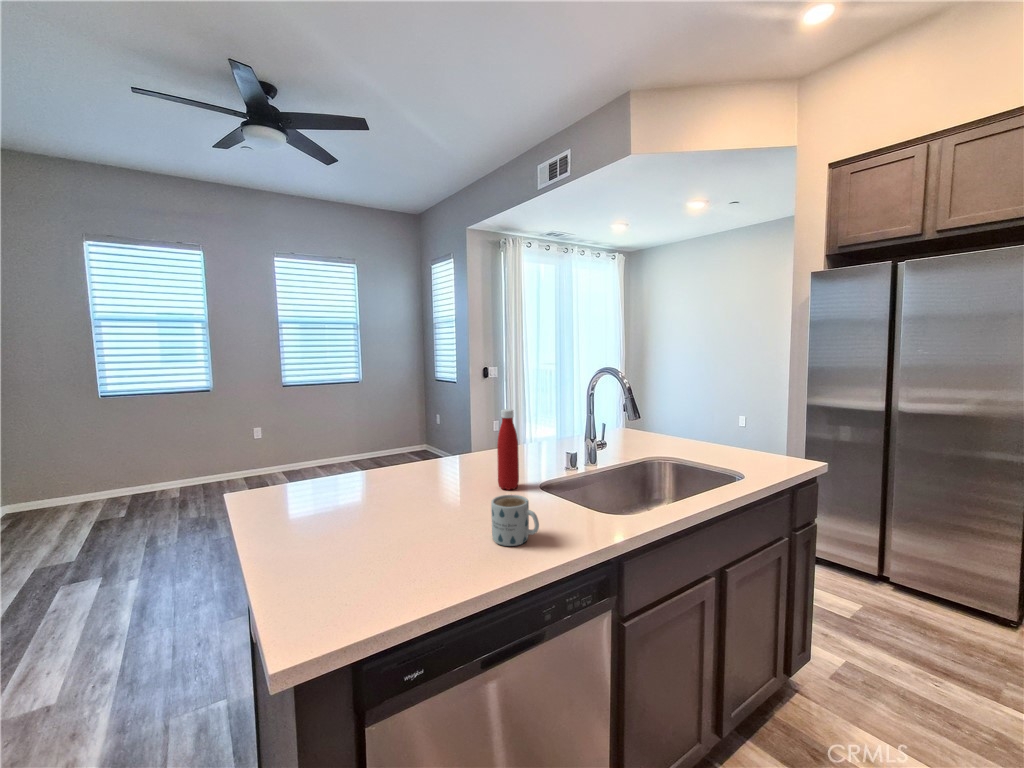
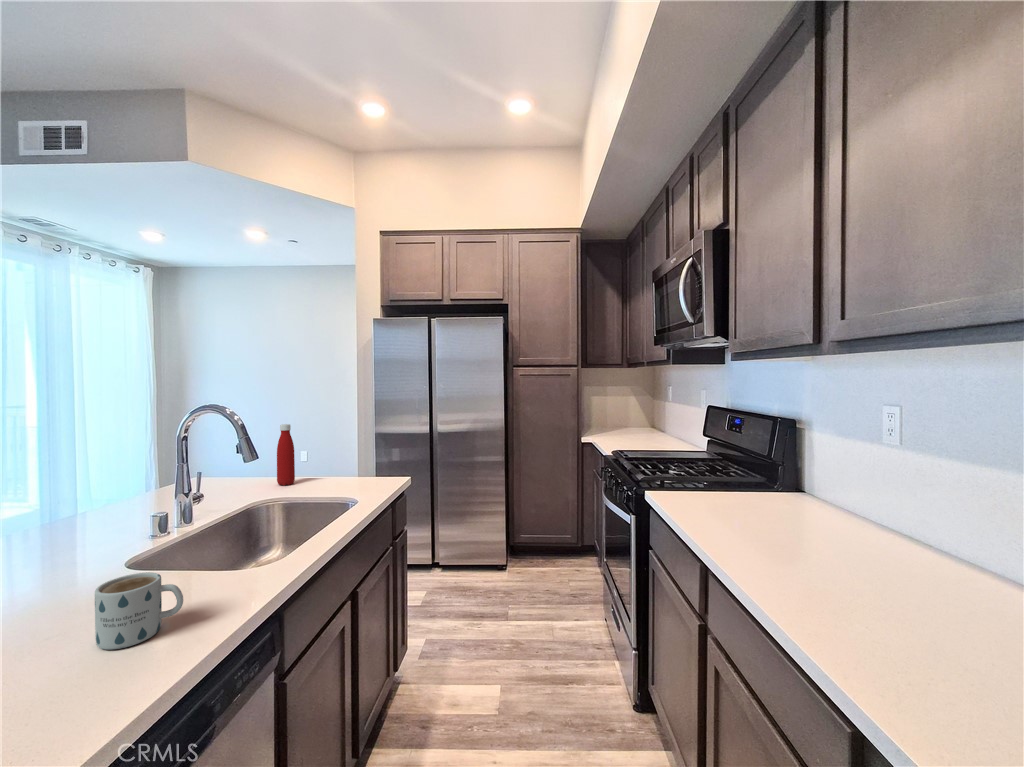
bottle: present [497,409,519,490] -> present [277,424,295,485]

